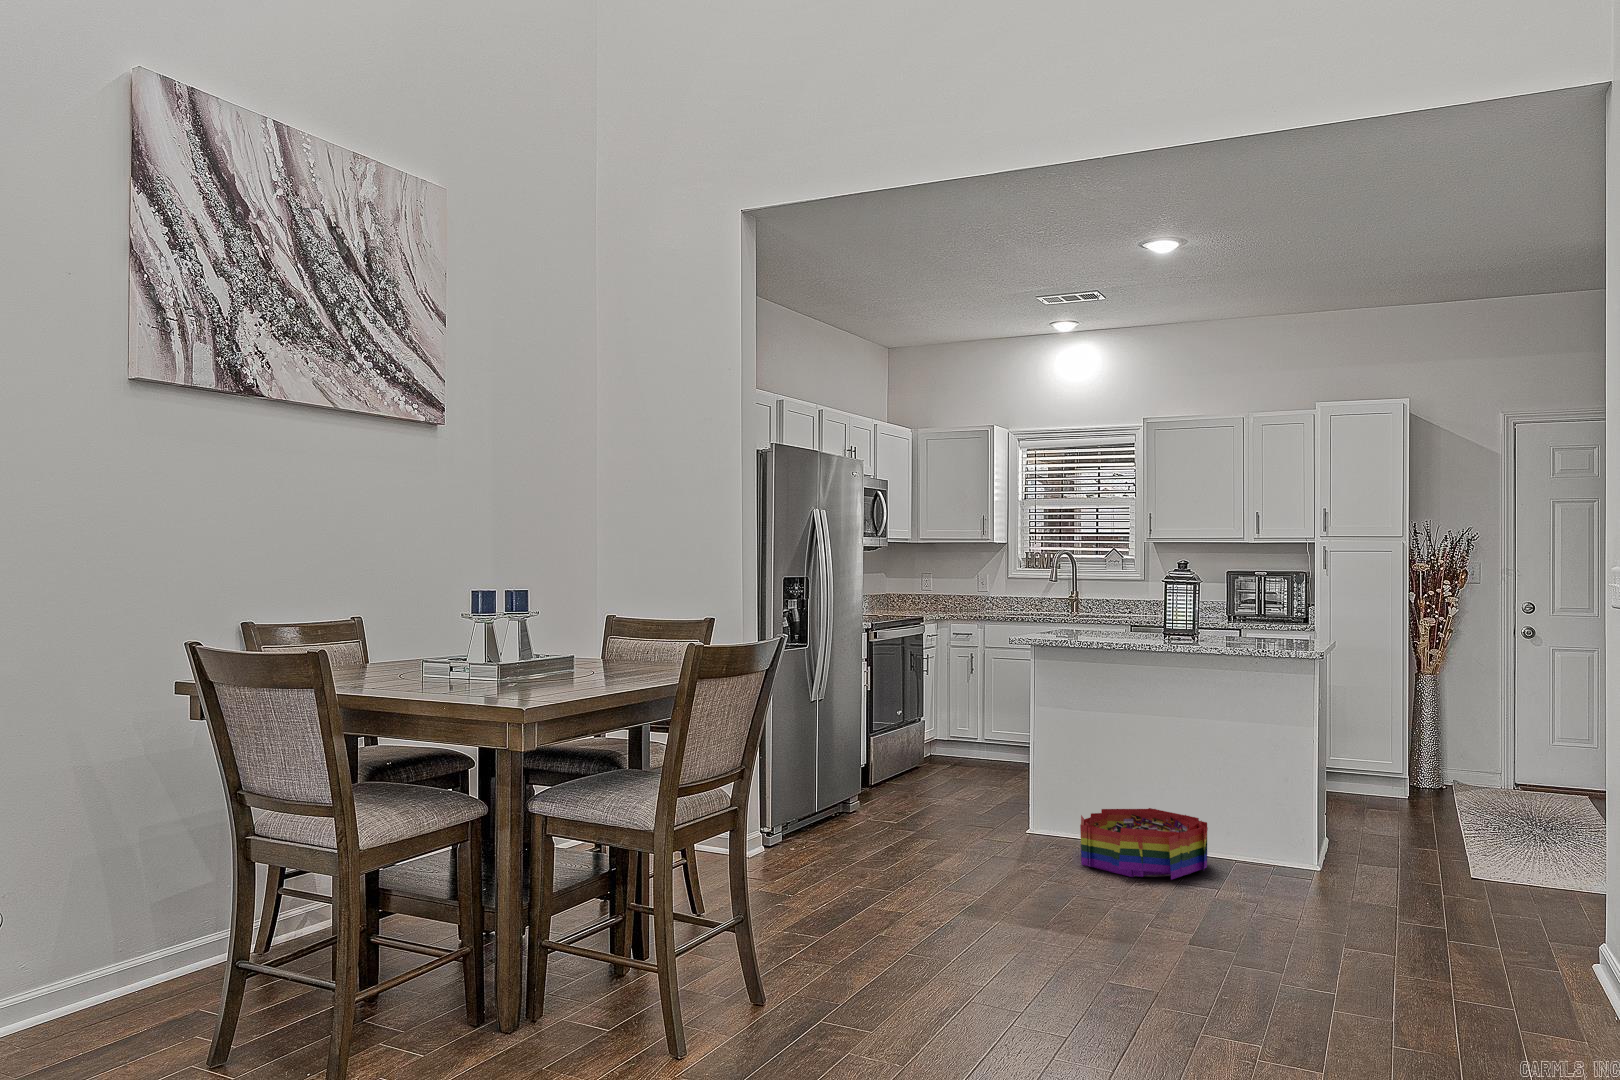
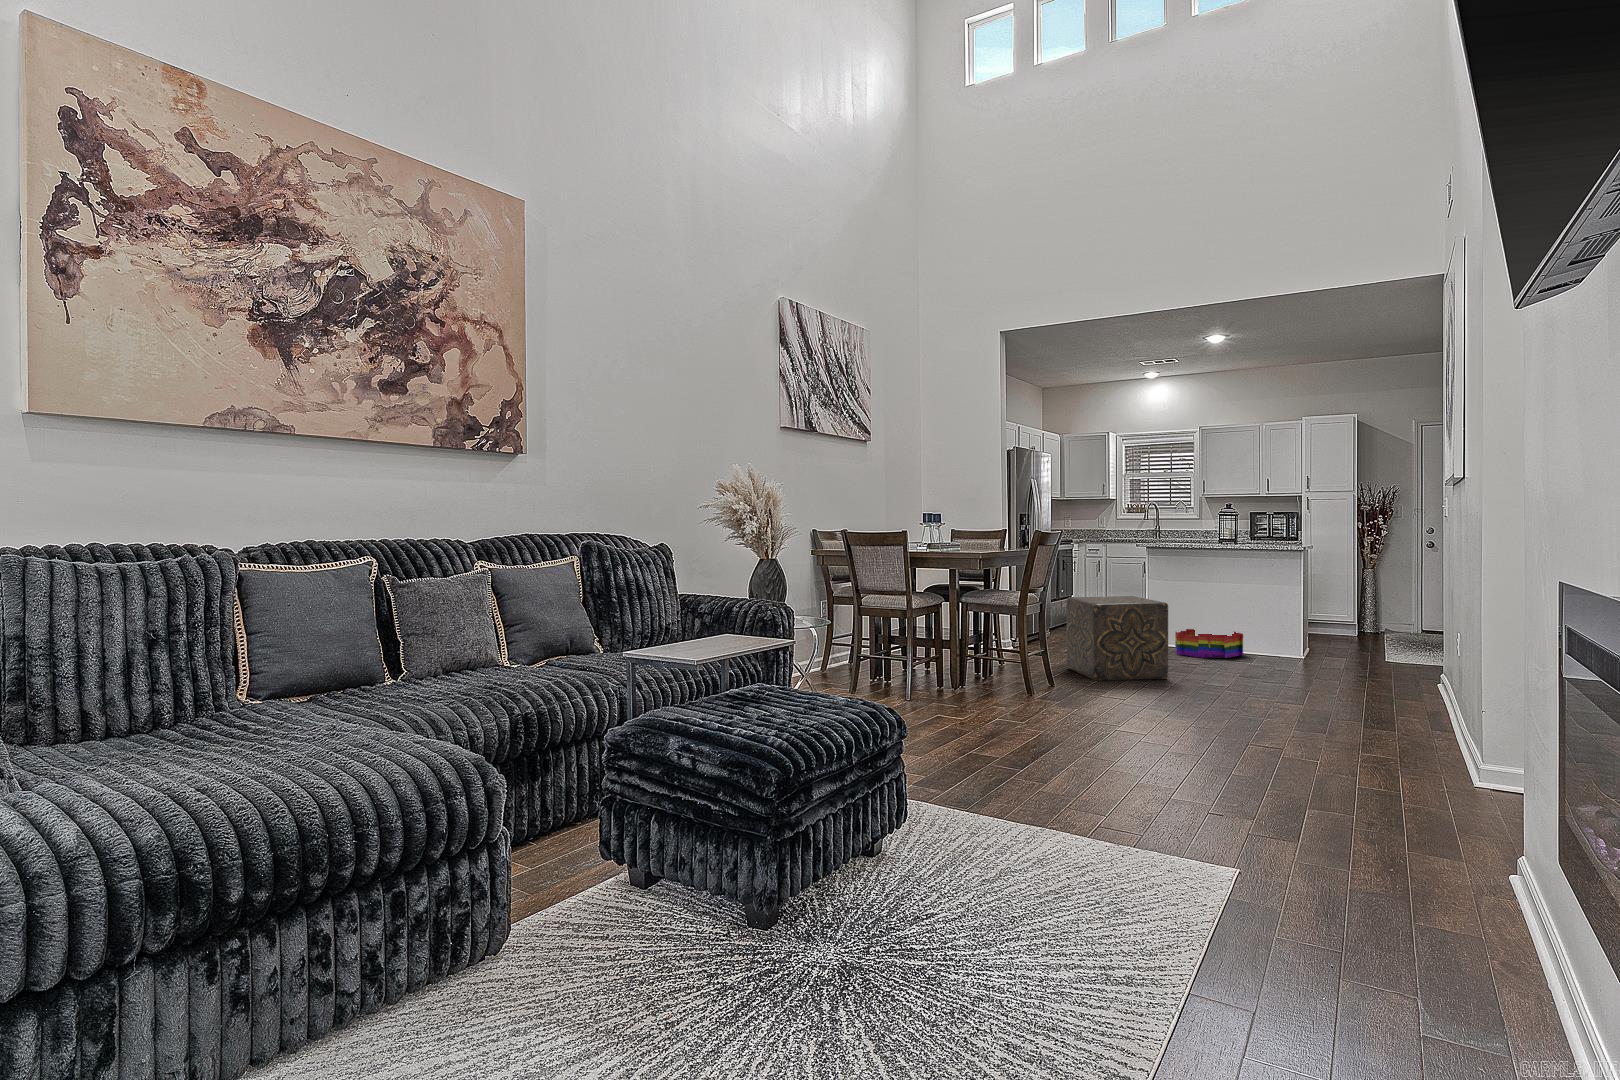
ottoman: none [835,765,1037,978] -> present [1067,596,1168,681]

